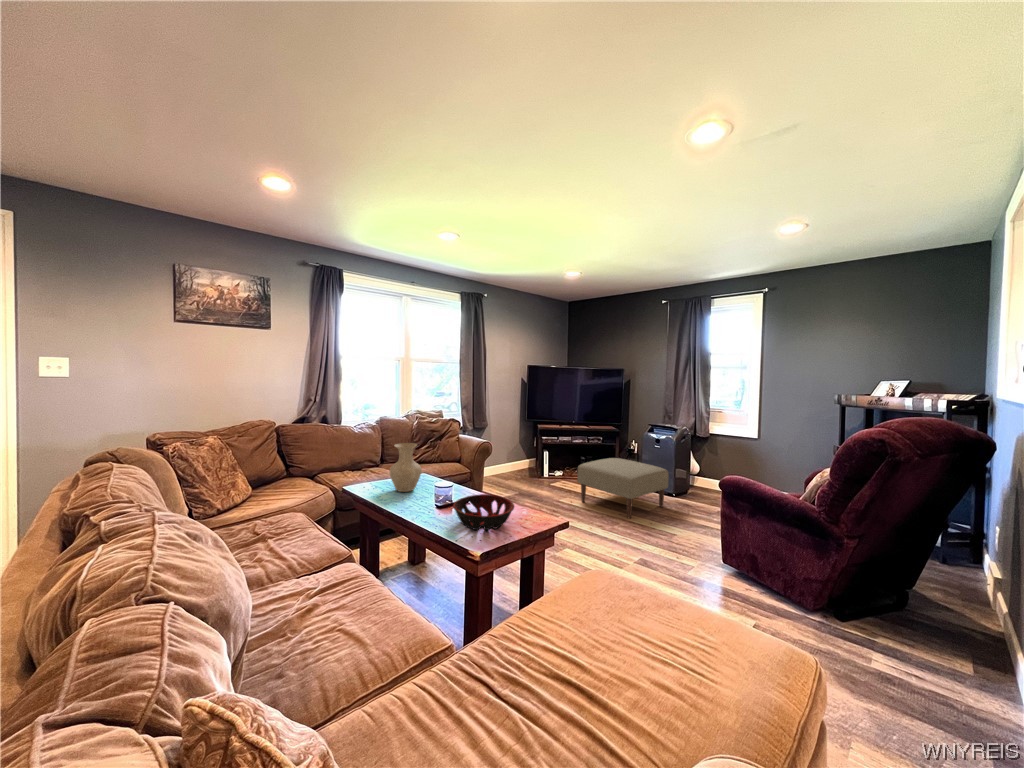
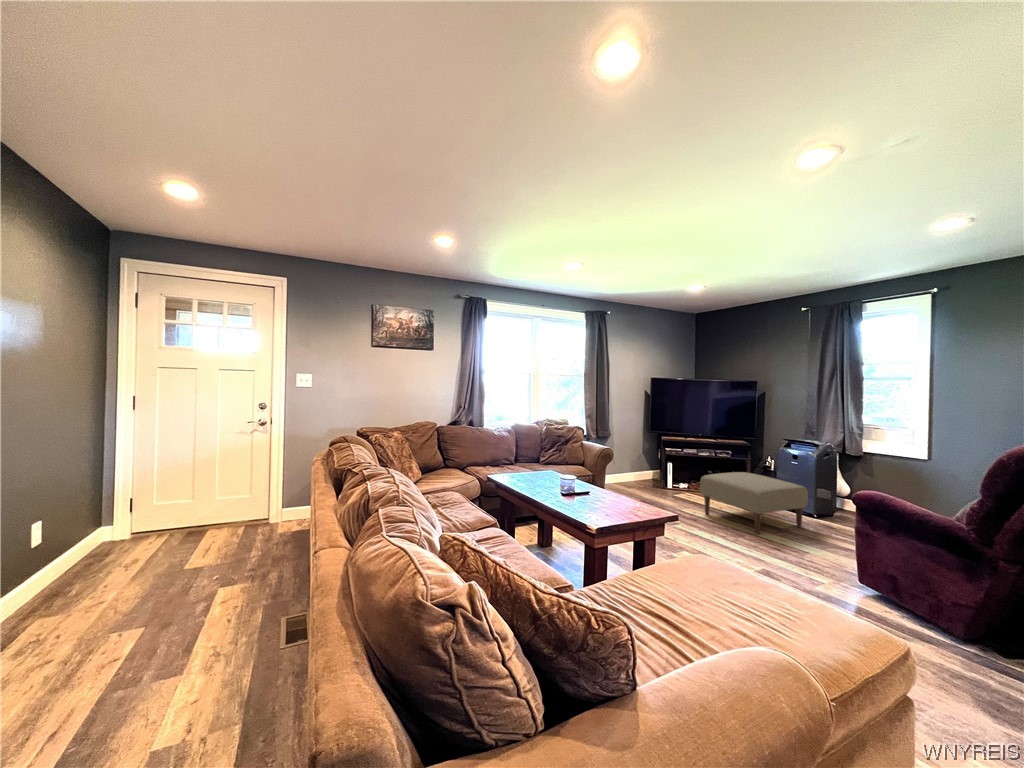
vase: present [390,443,422,492] -> none [522,442,548,483]
decorative bowl: present [453,494,514,530] -> none [574,487,627,515]

